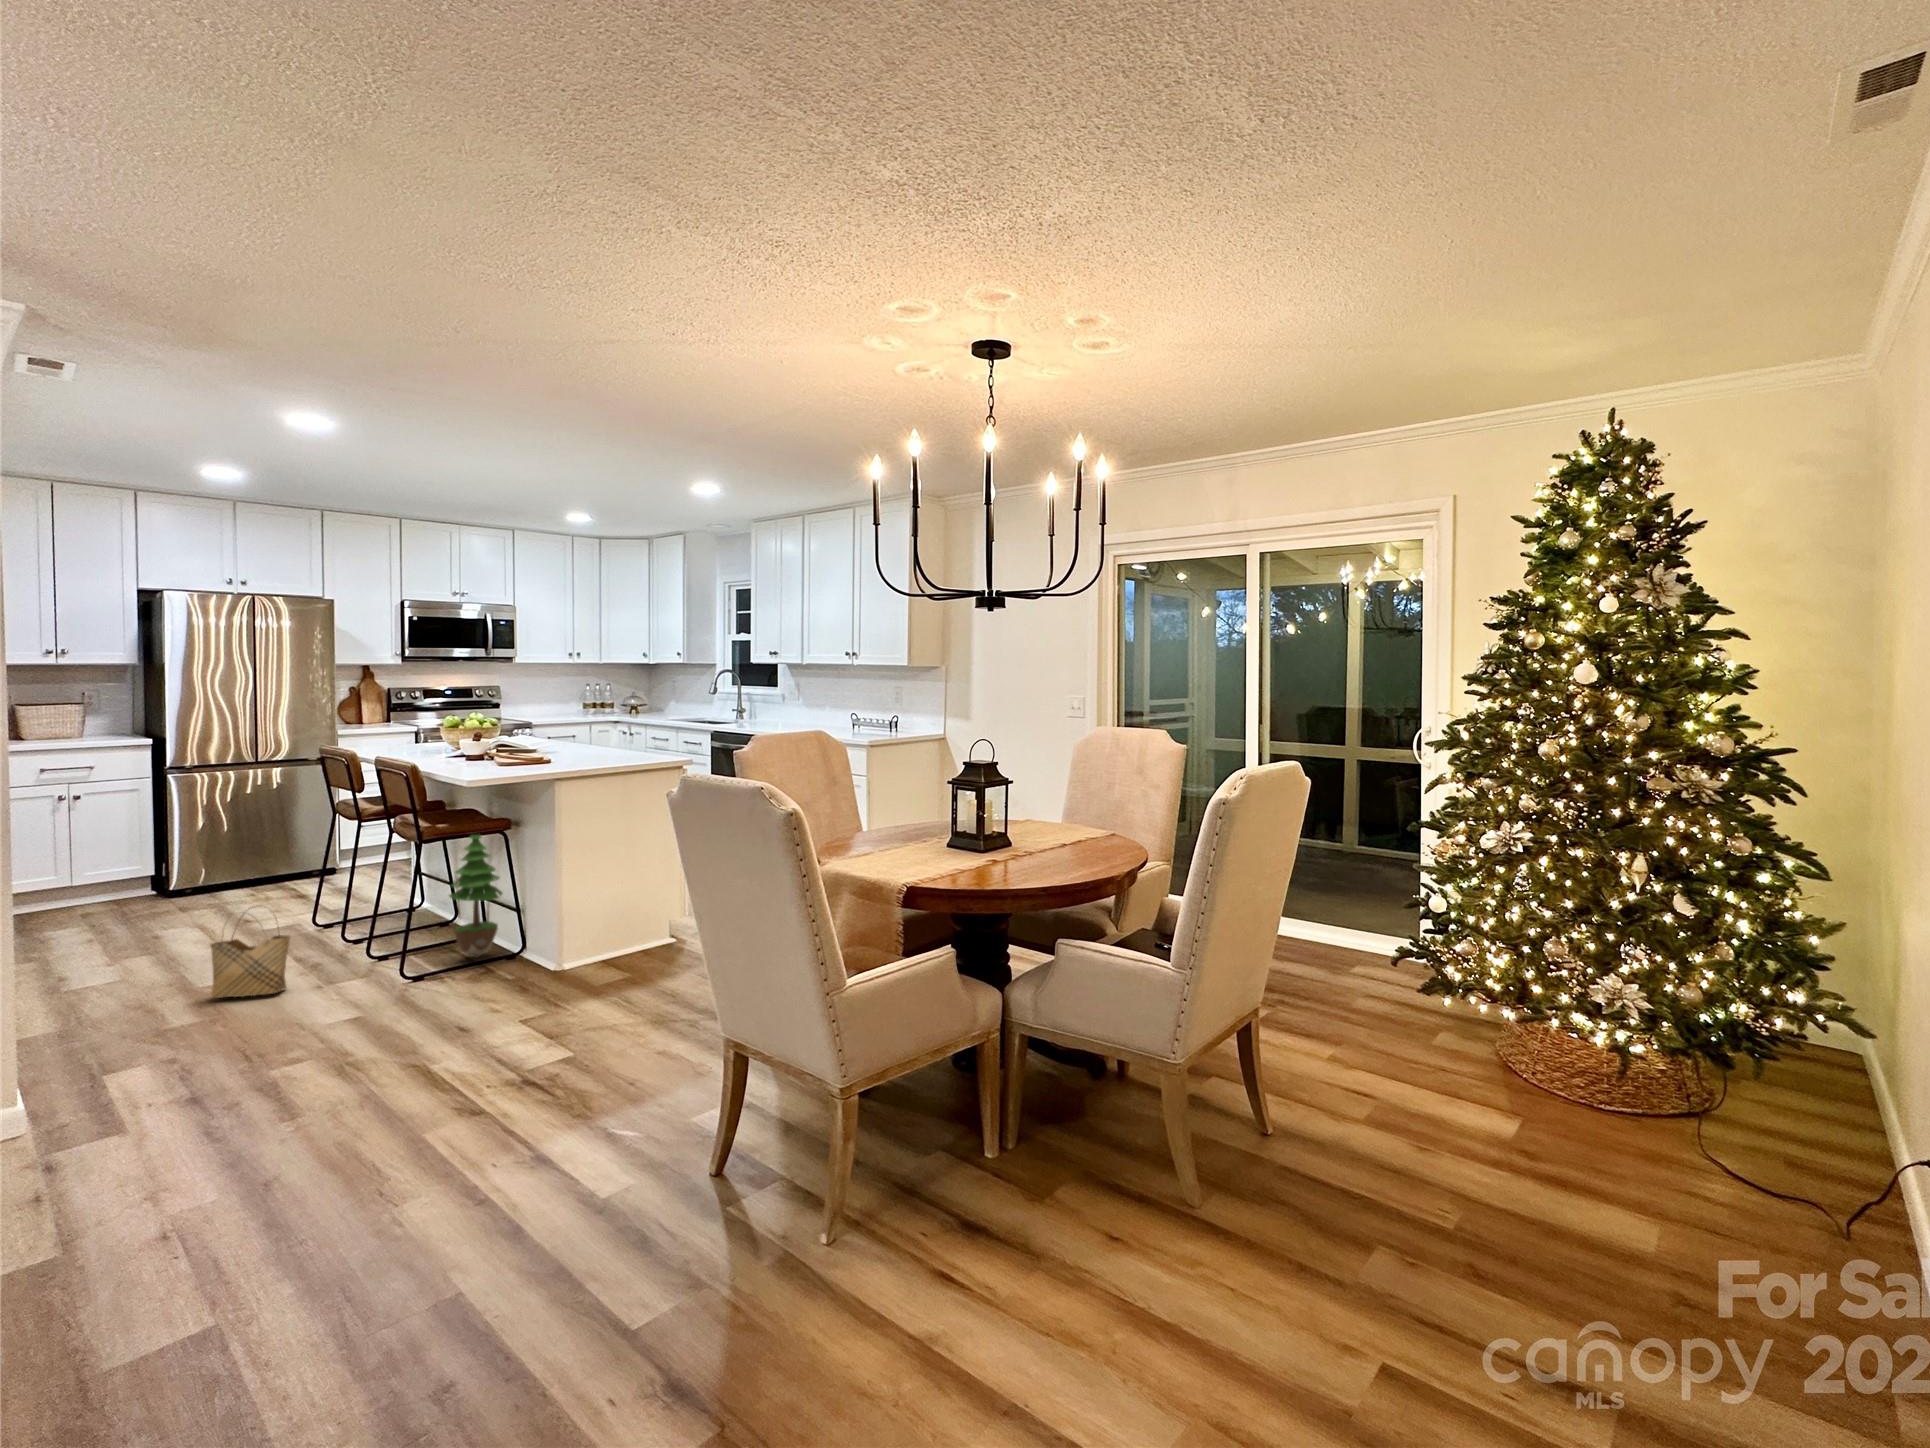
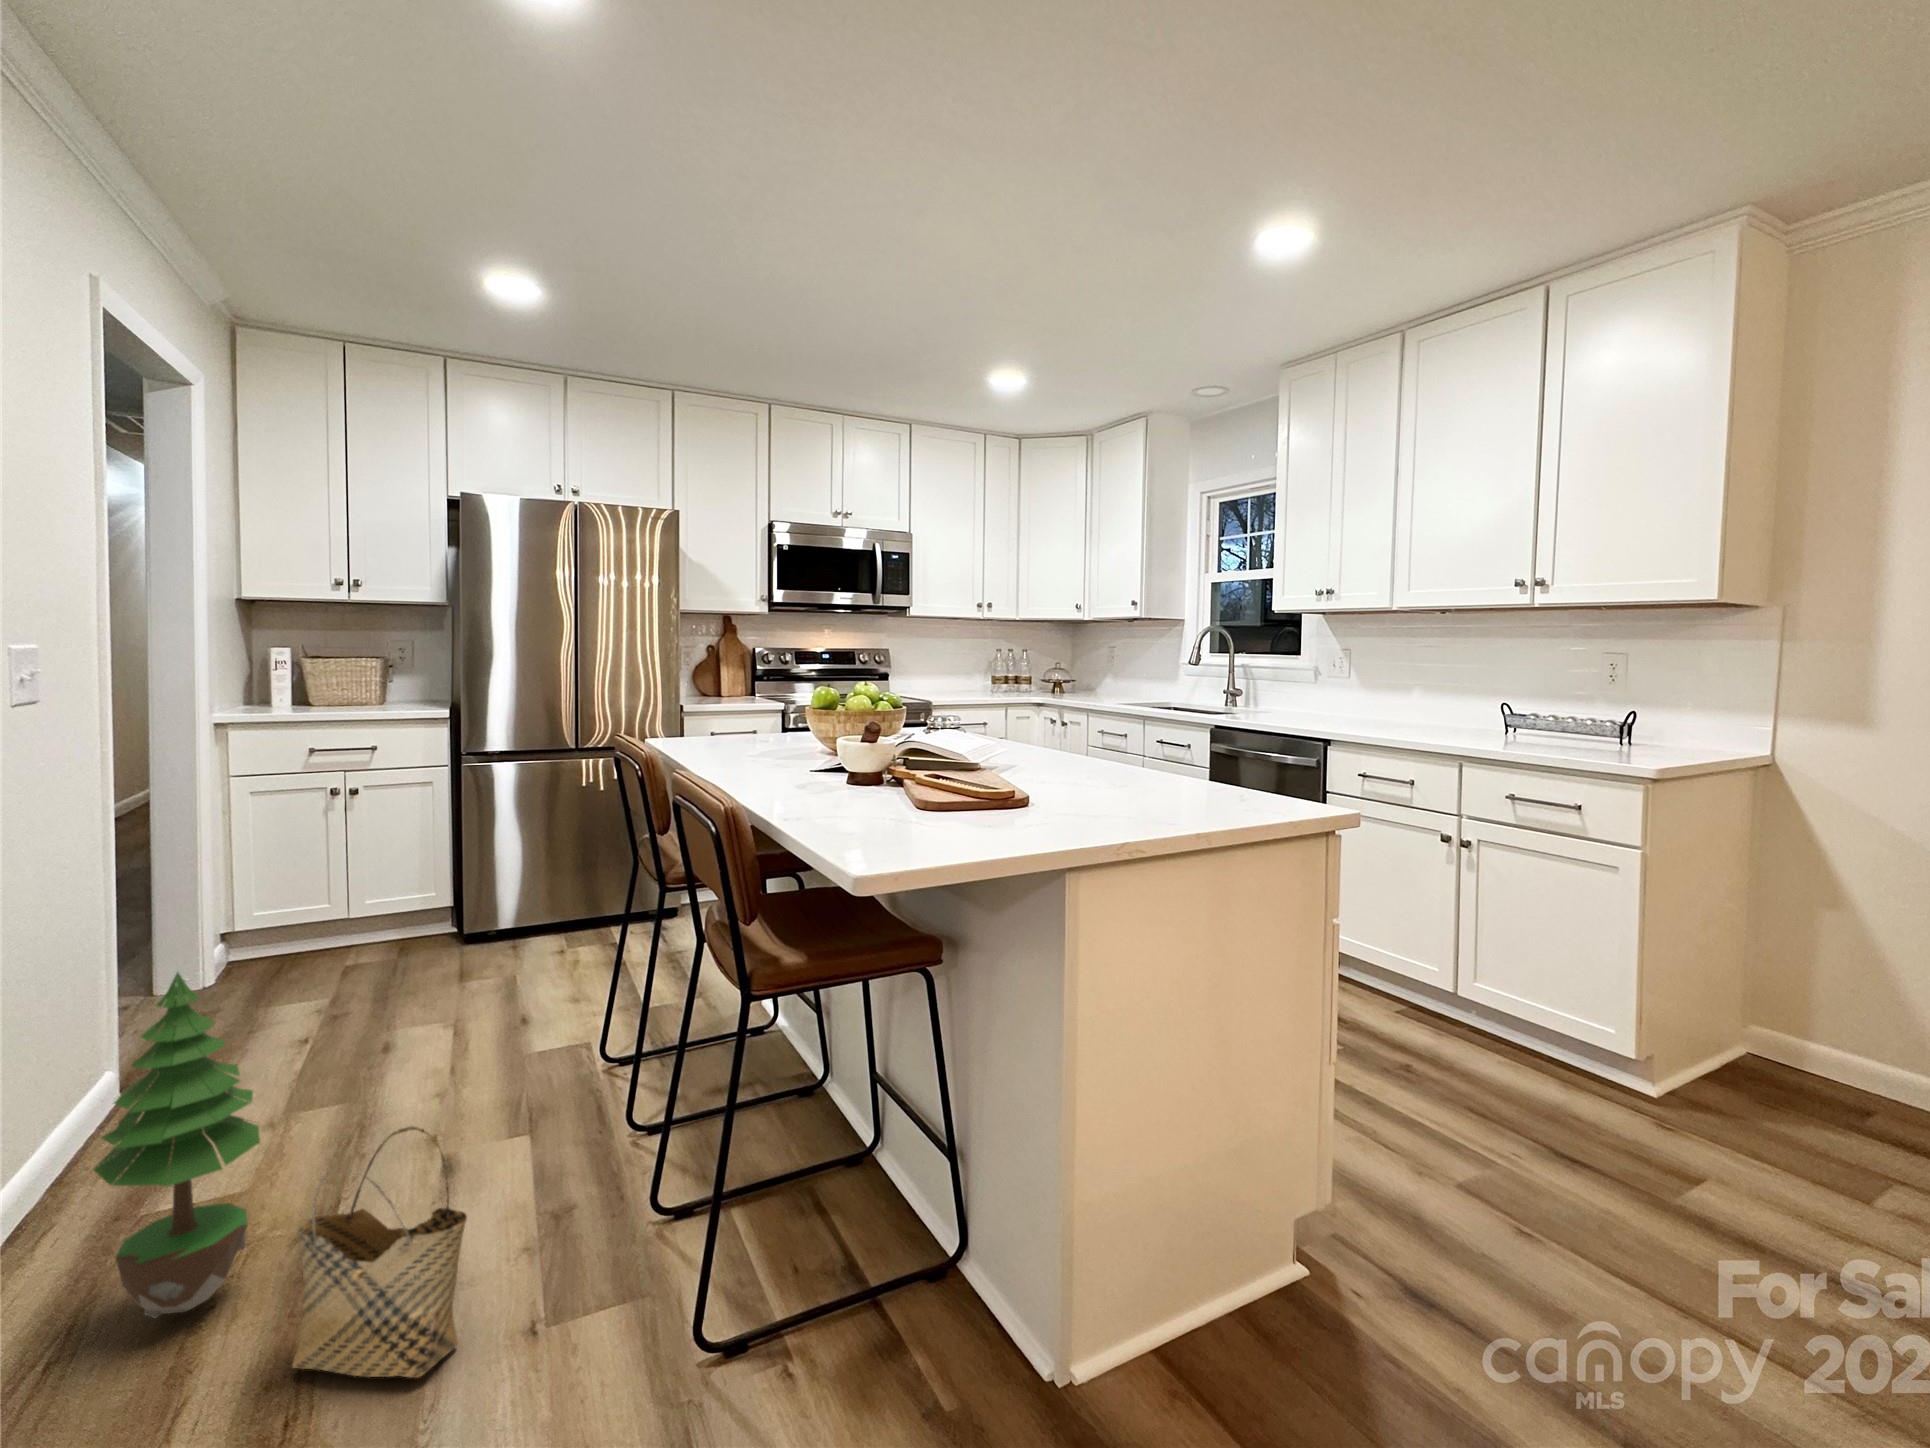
potted tree: present [449,835,502,958] -> present [94,973,260,1318]

